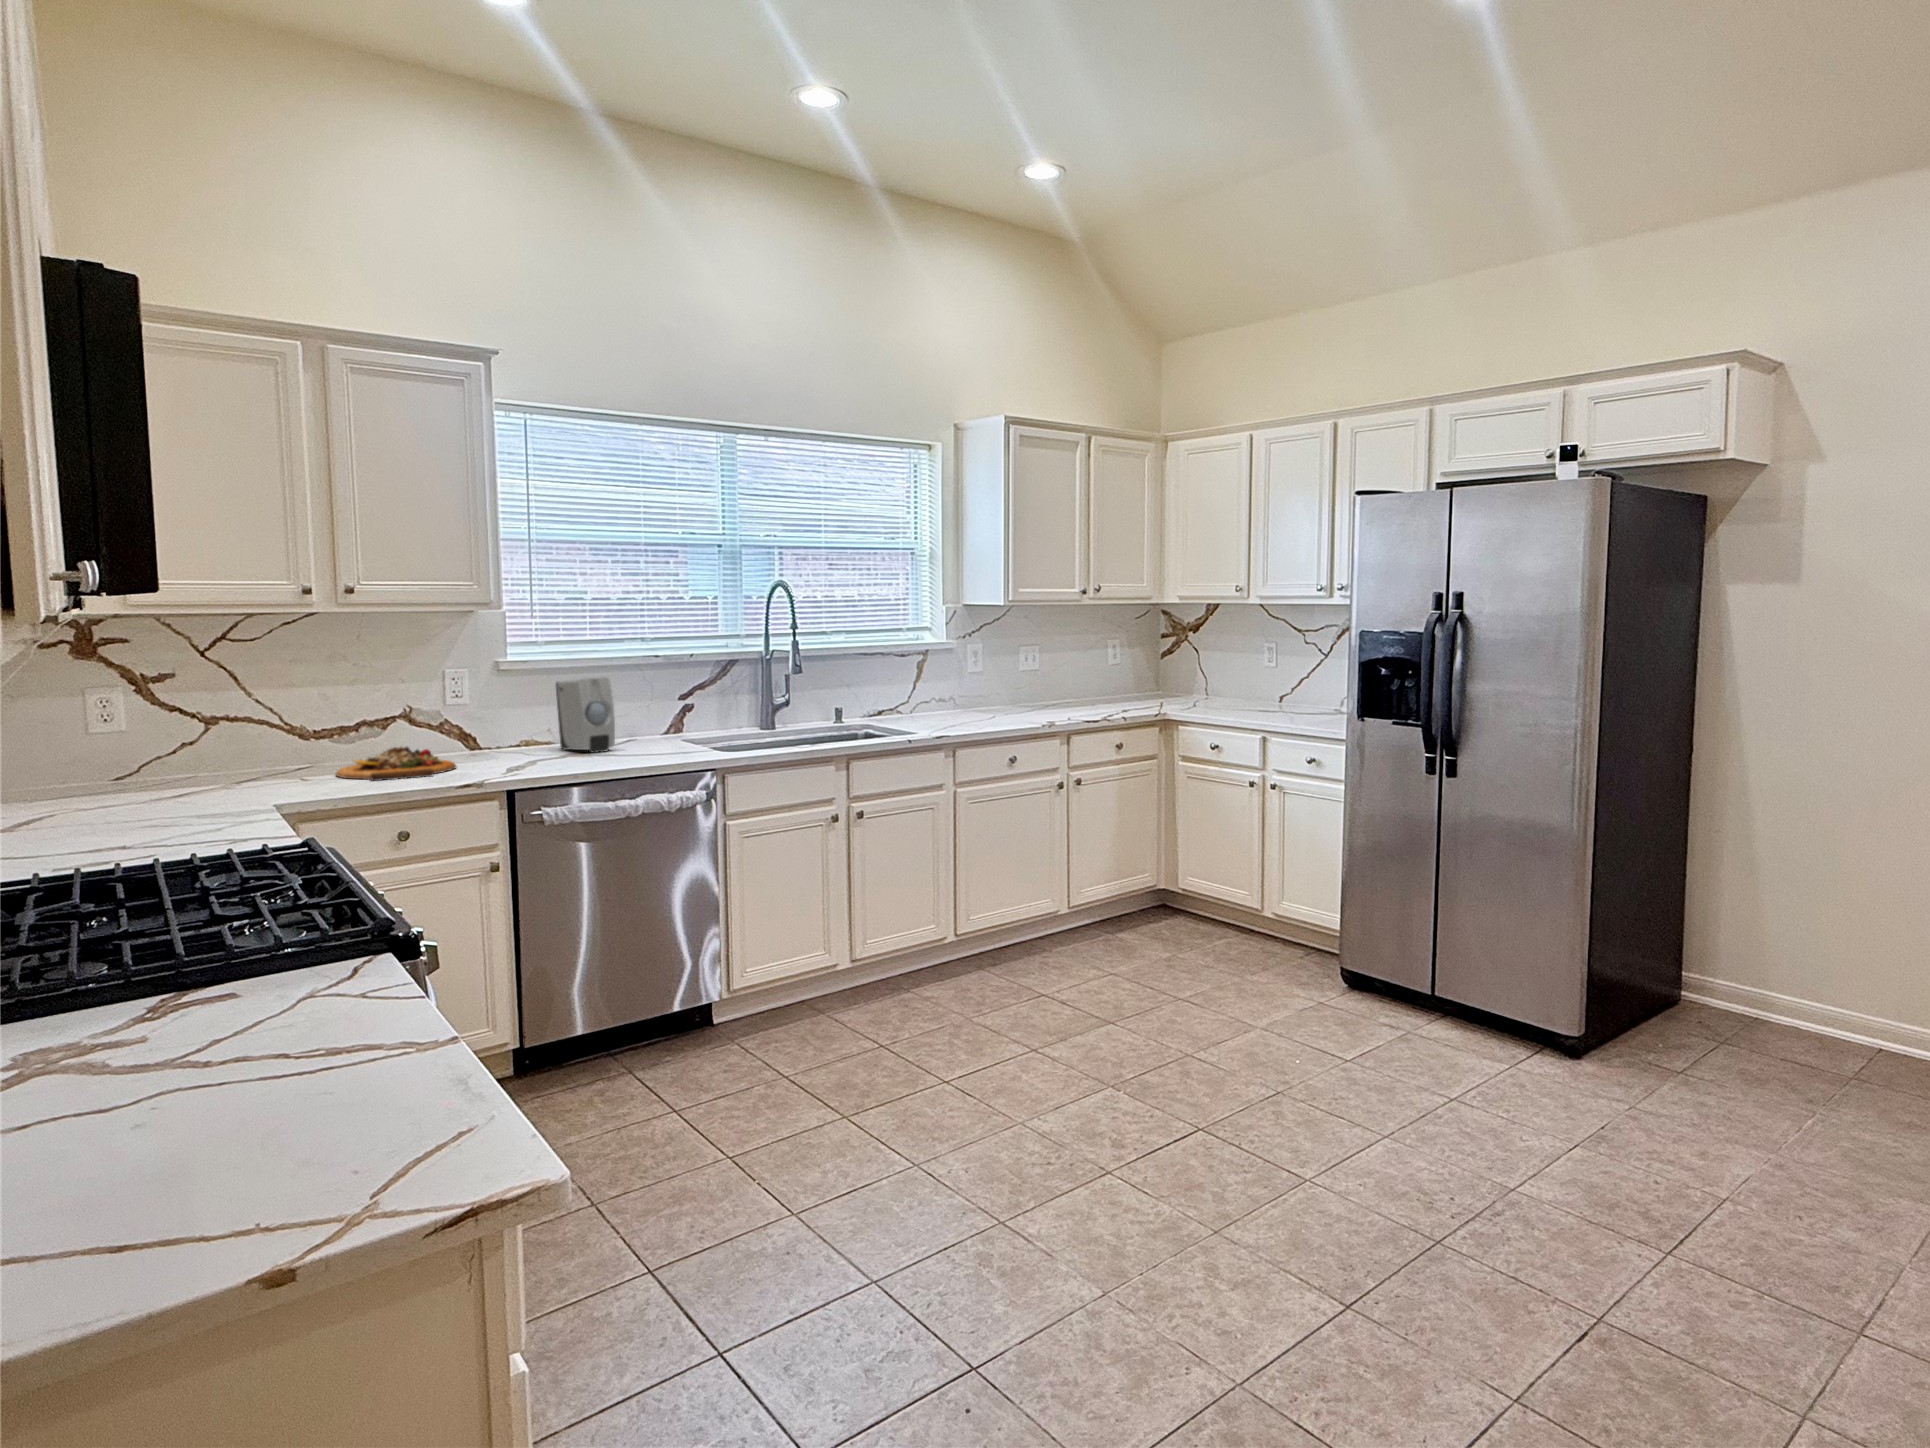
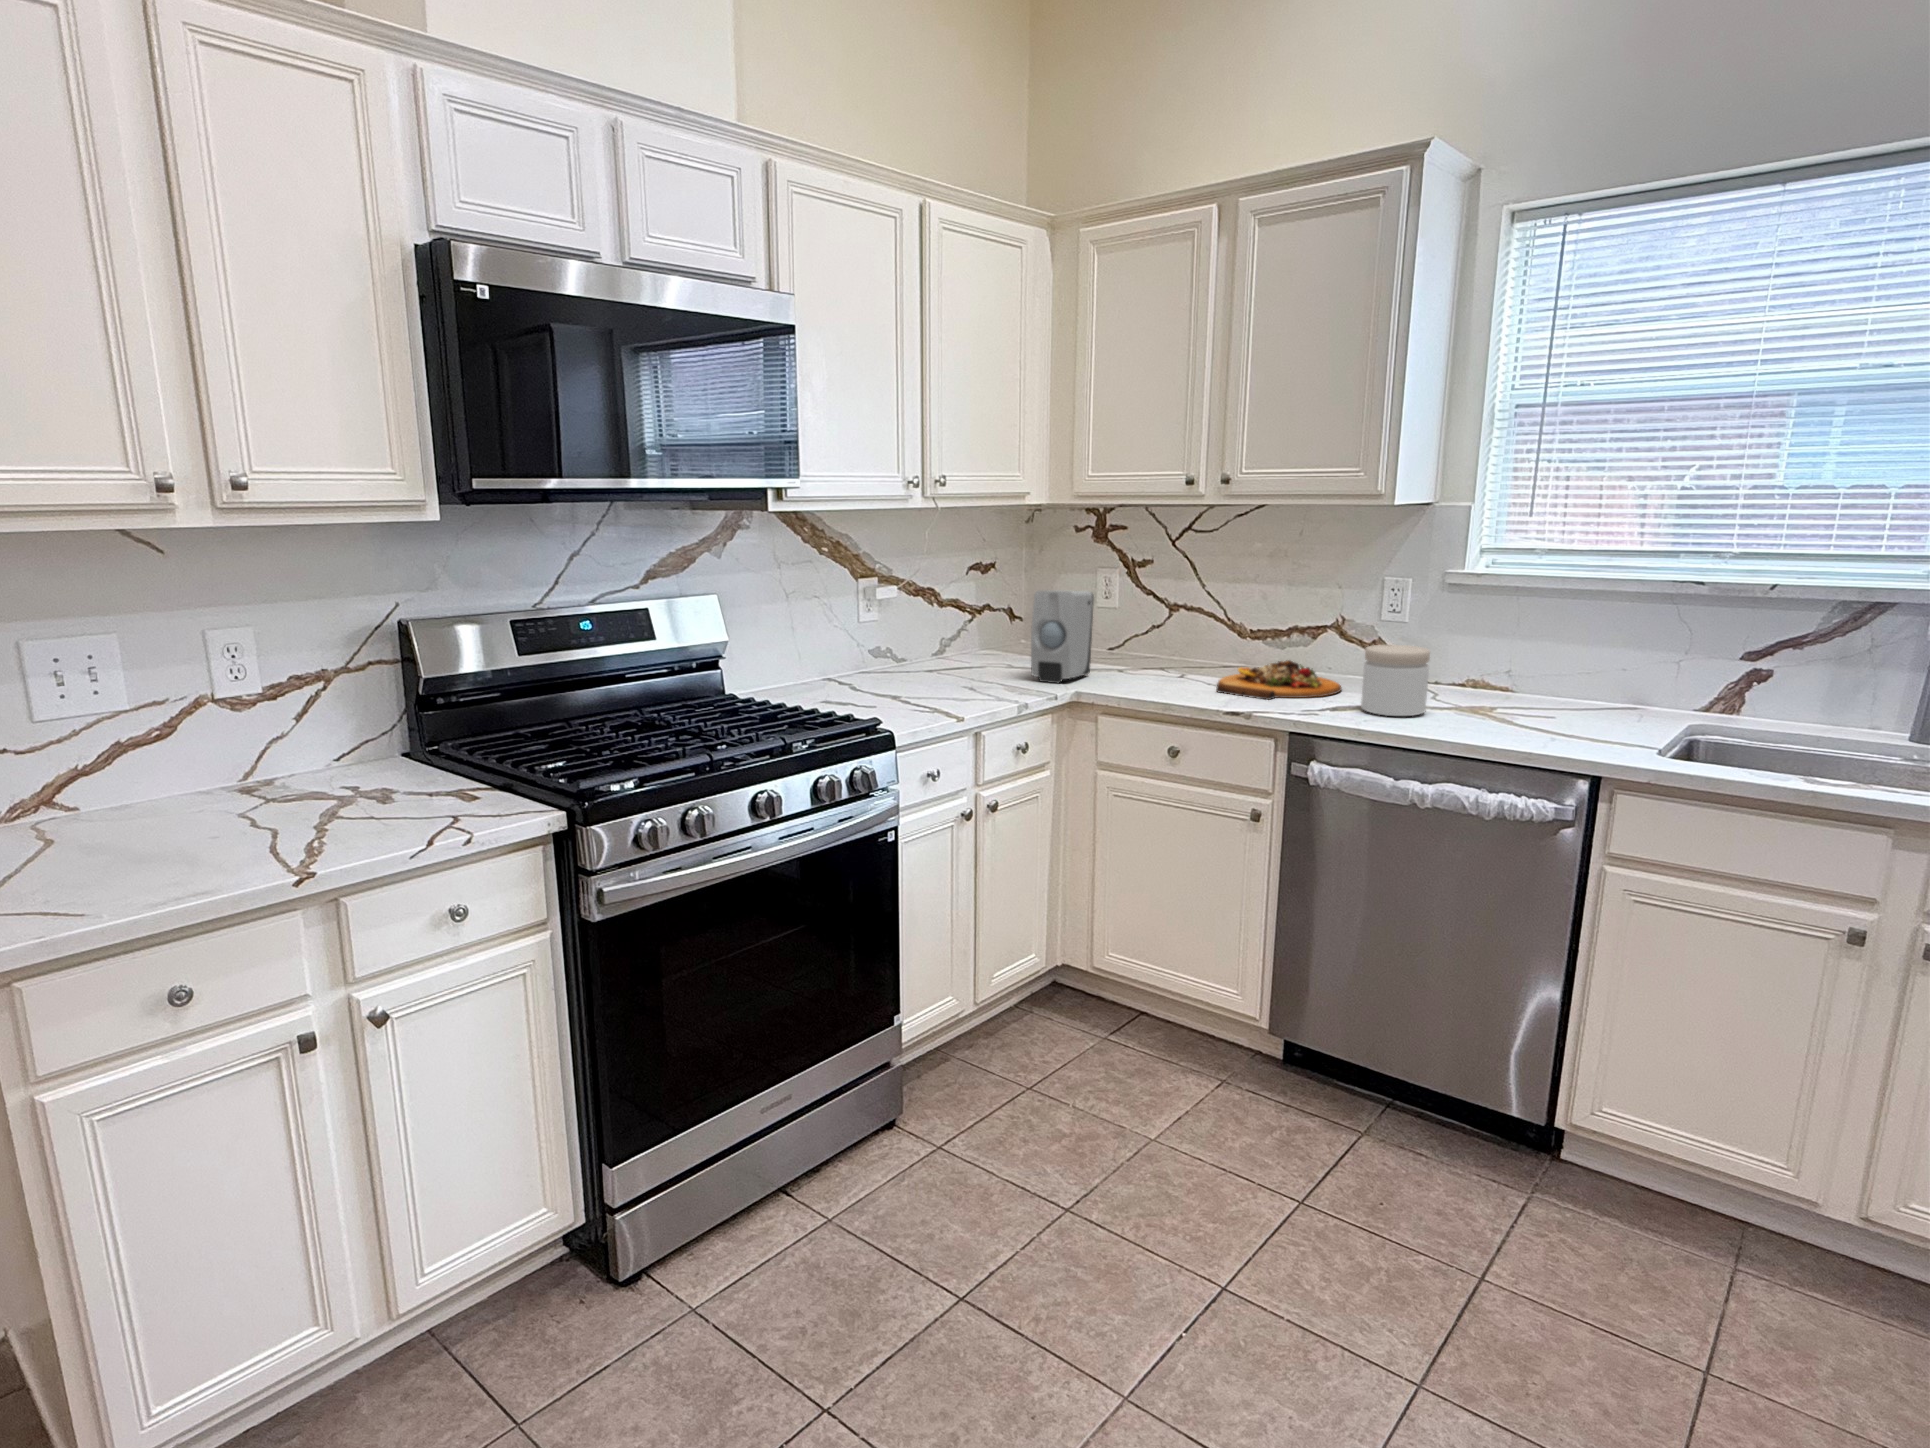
soap dispenser: present [556,677,615,753] -> present [1031,590,1094,683]
jar: none [508,714,560,767] -> present [1361,645,1430,716]

